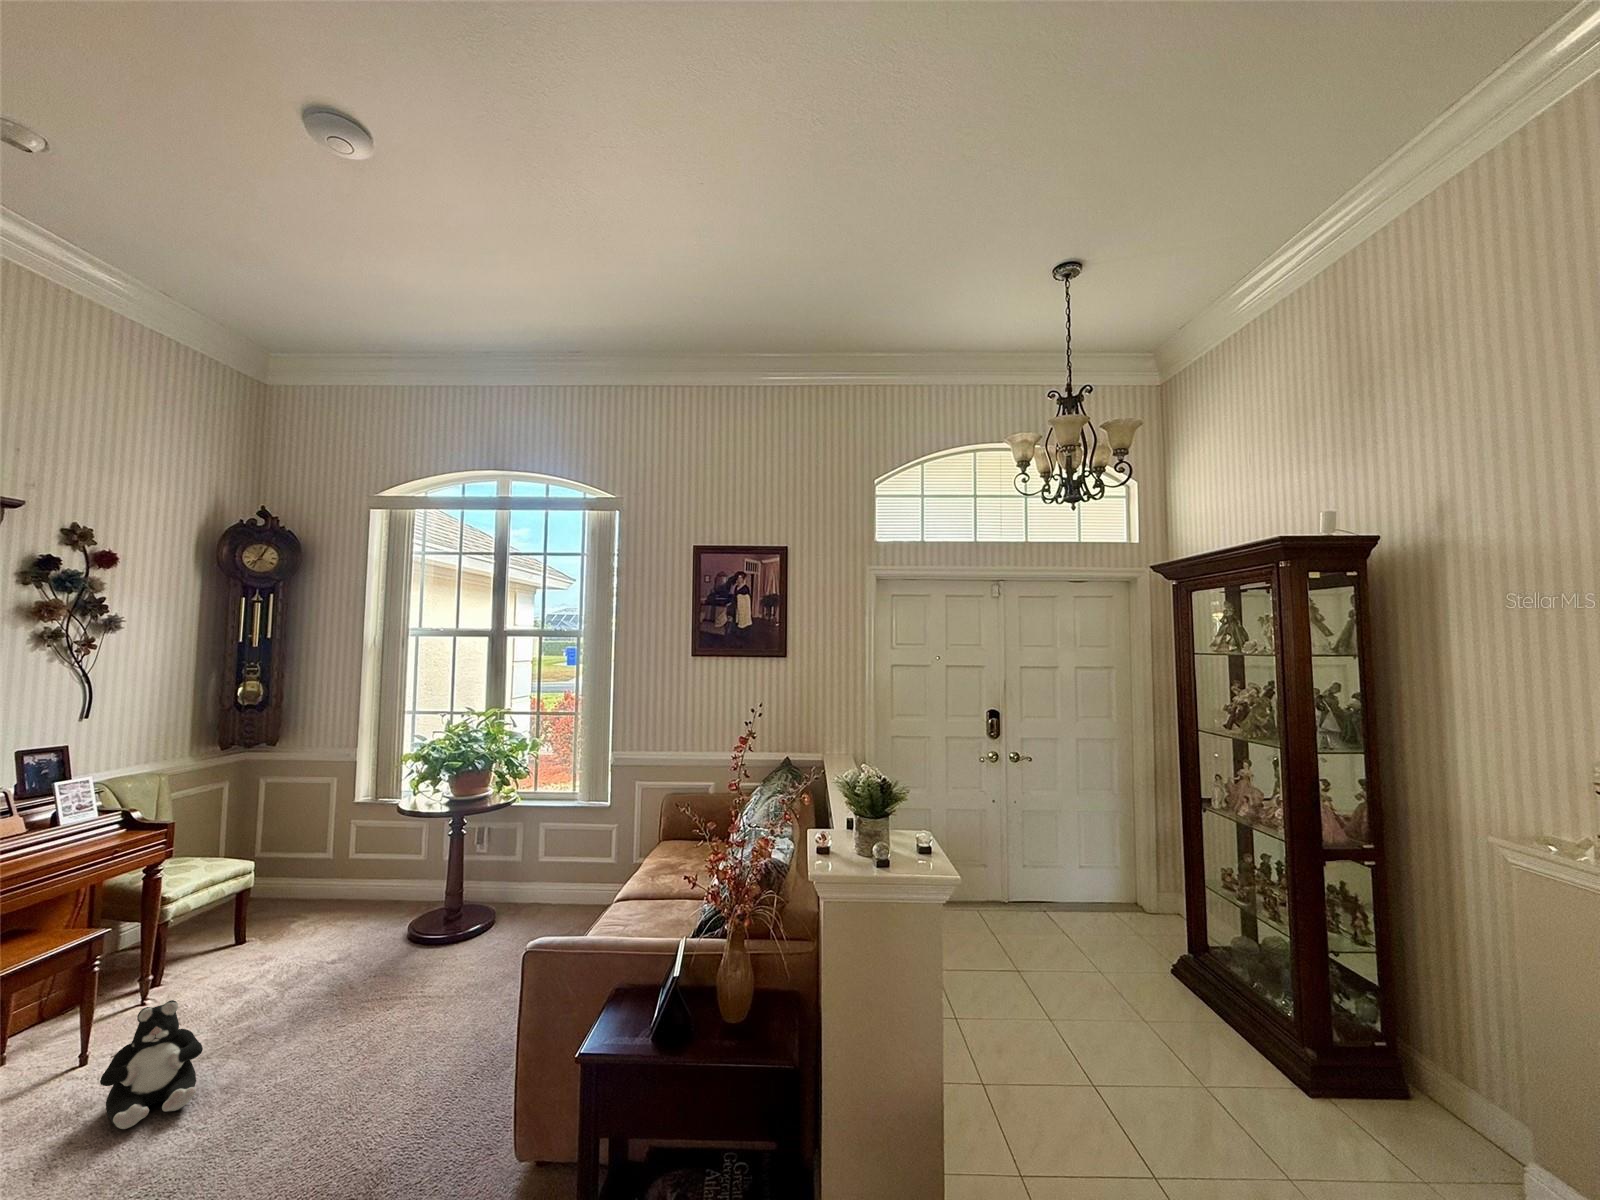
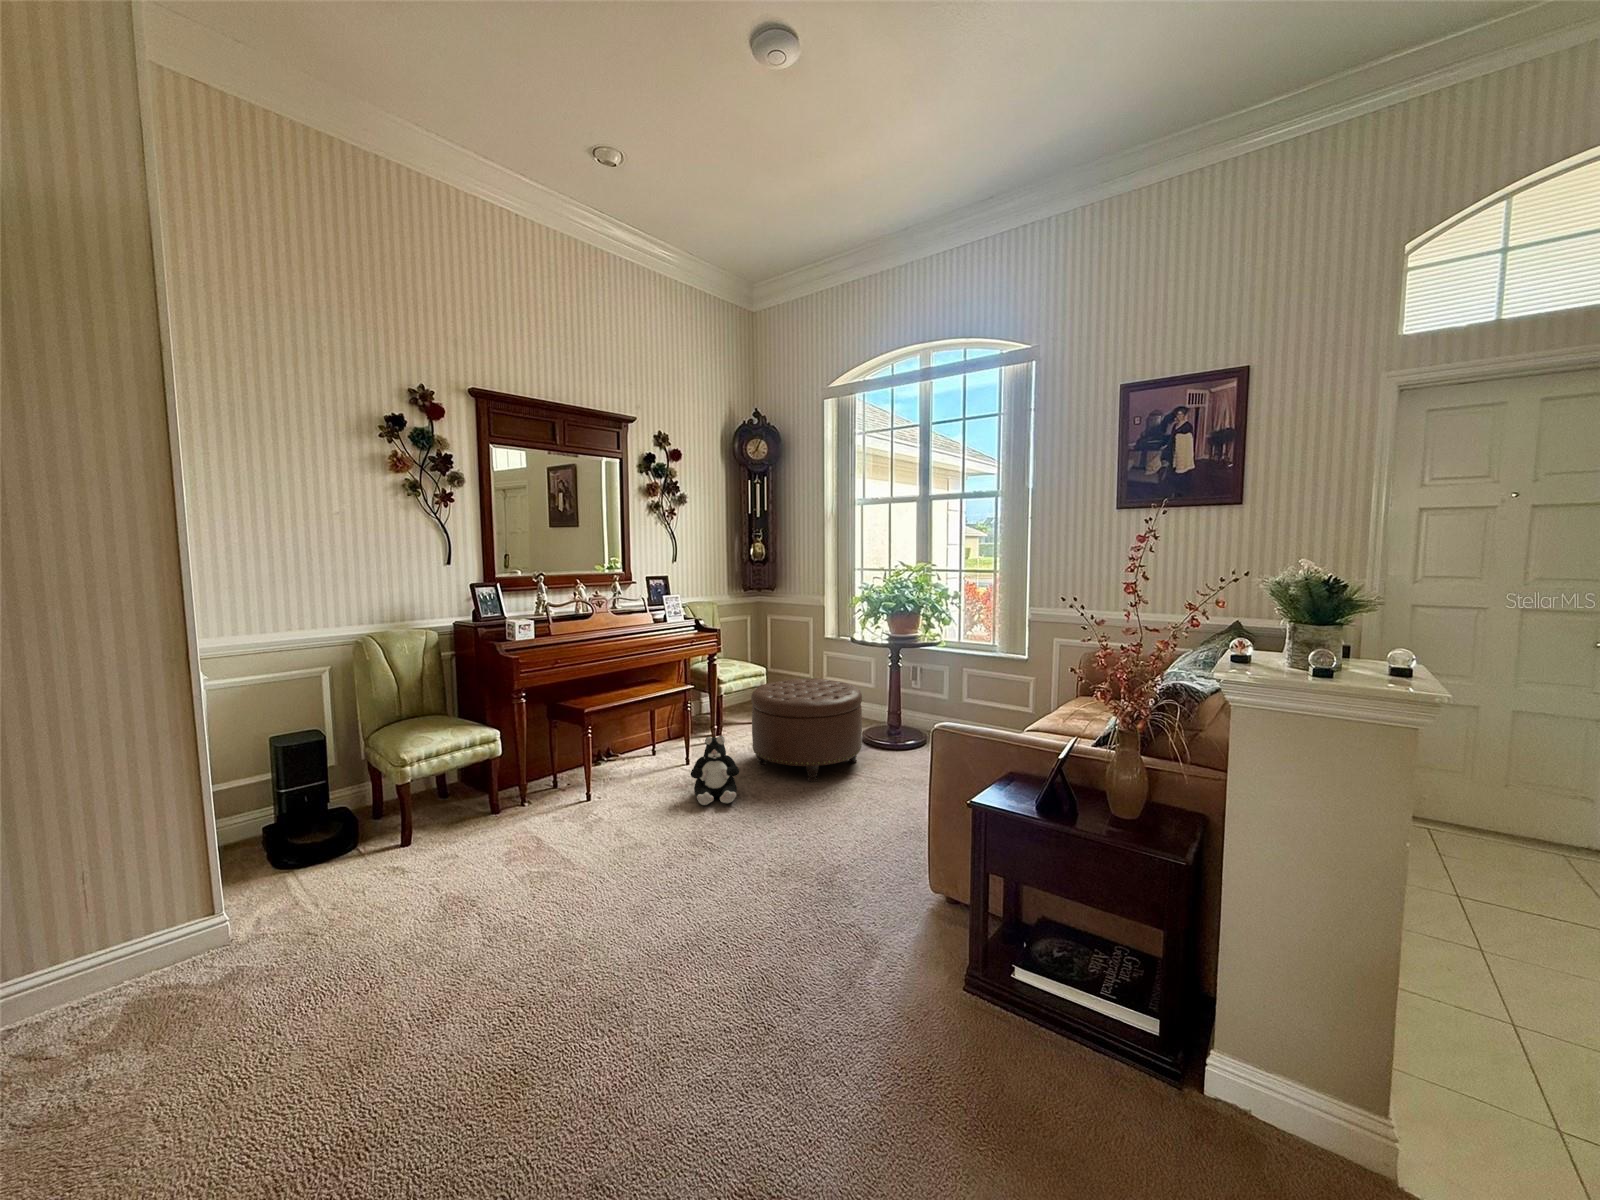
ottoman: none [227,871,412,1027] -> present [751,678,862,782]

